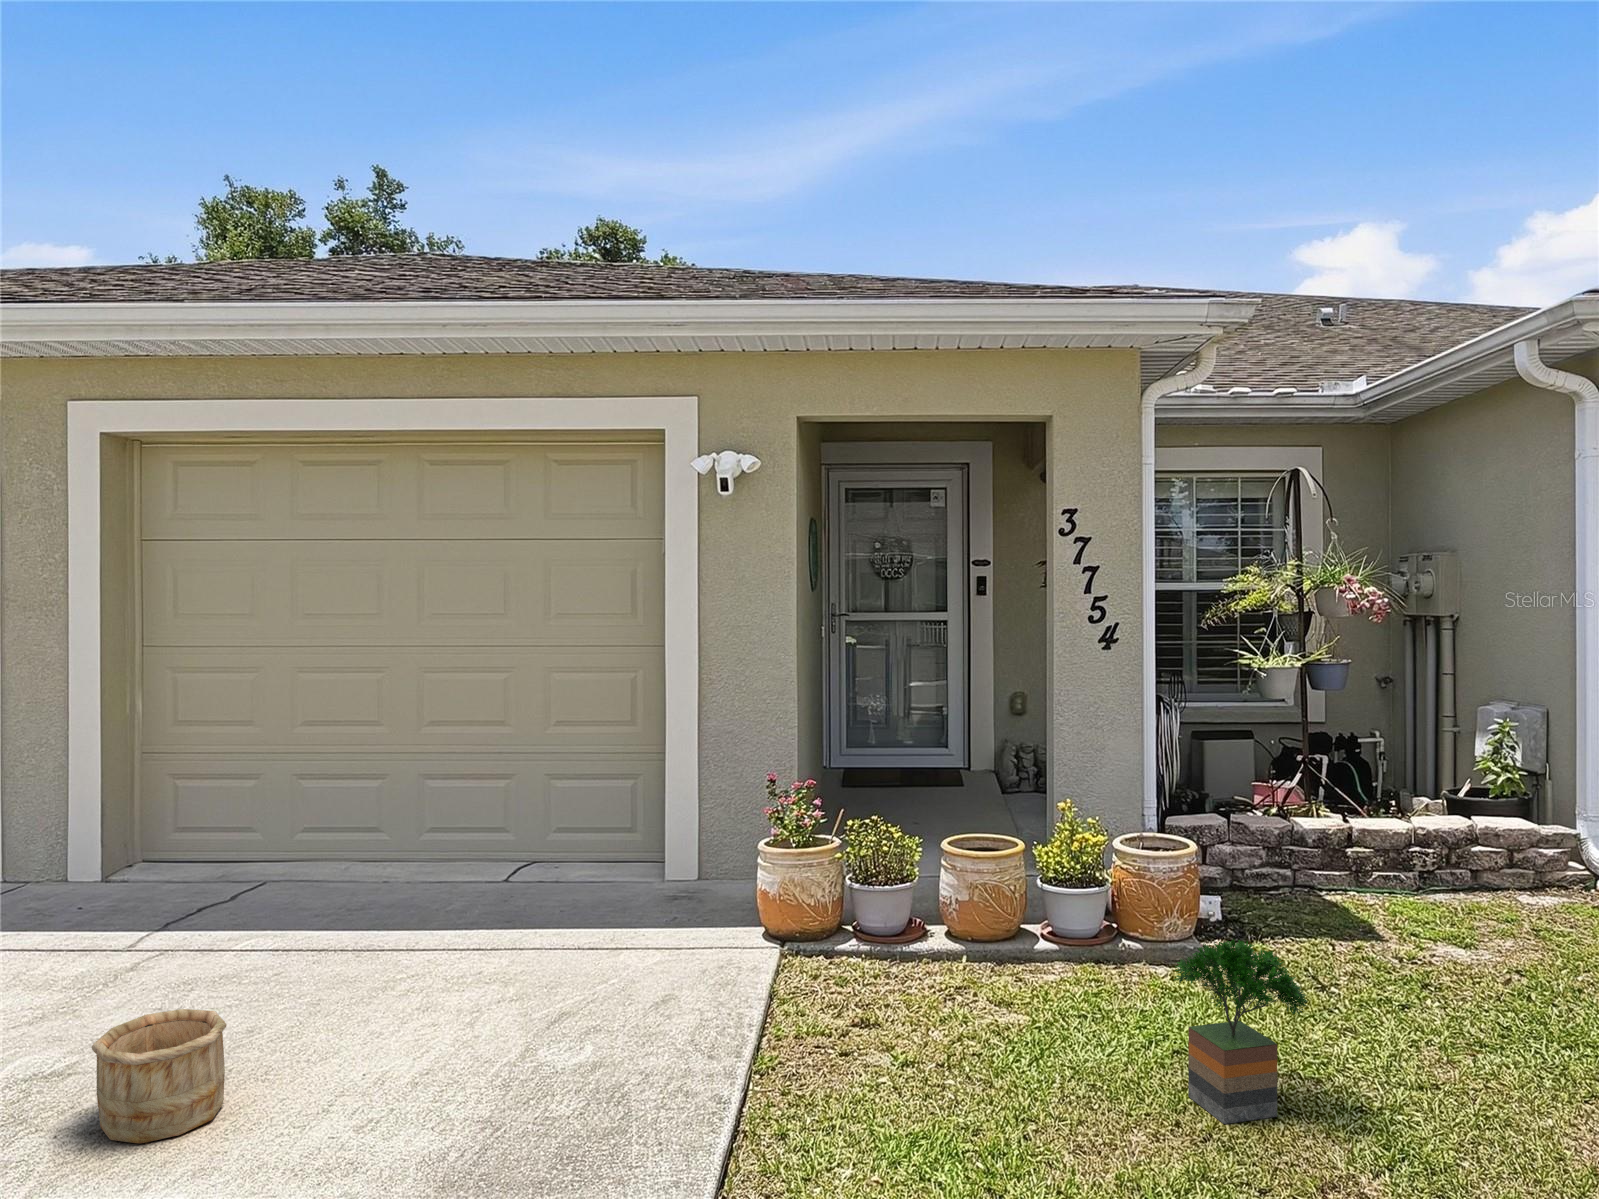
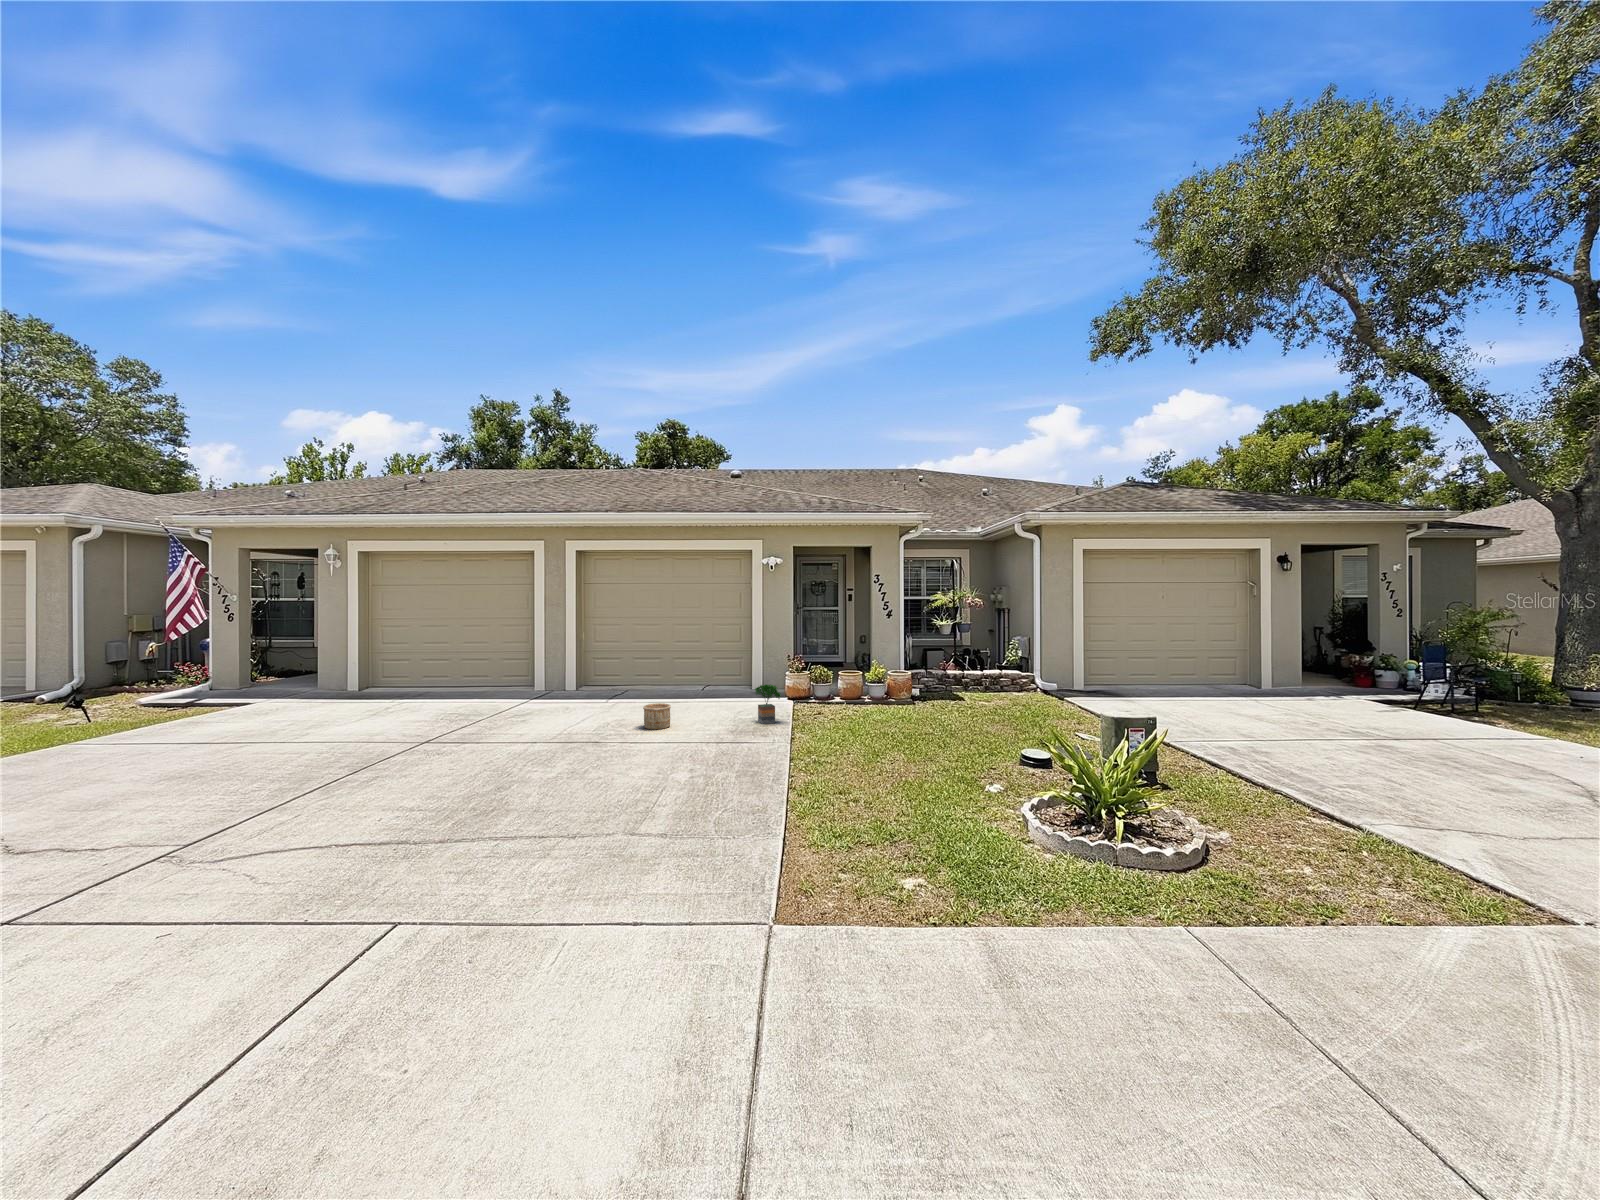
potted tree: present [1174,939,1308,1124] -> present [755,685,780,724]

